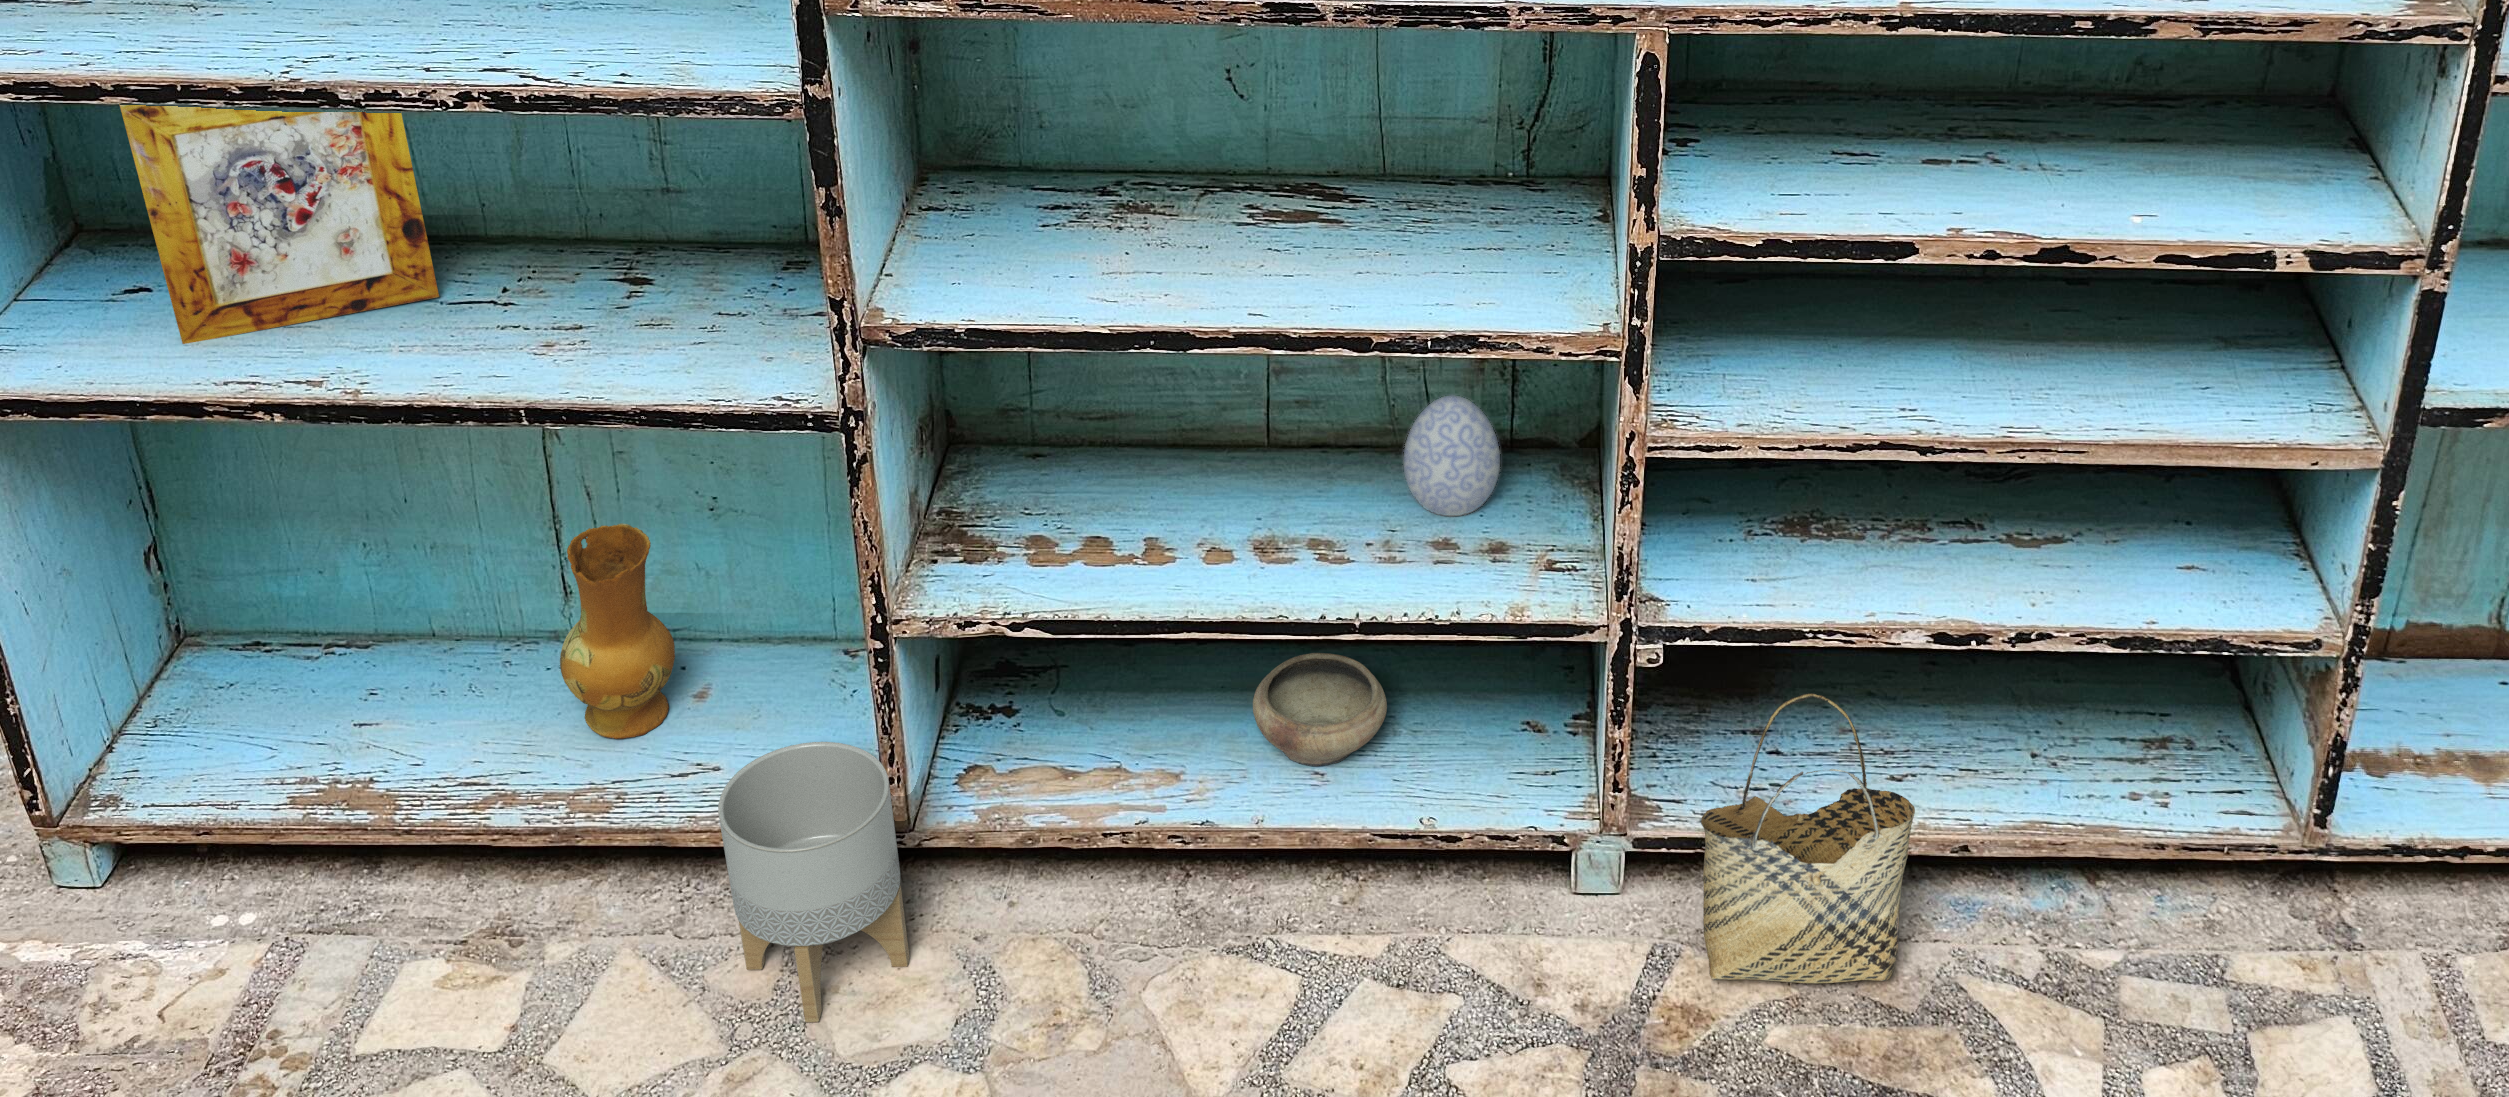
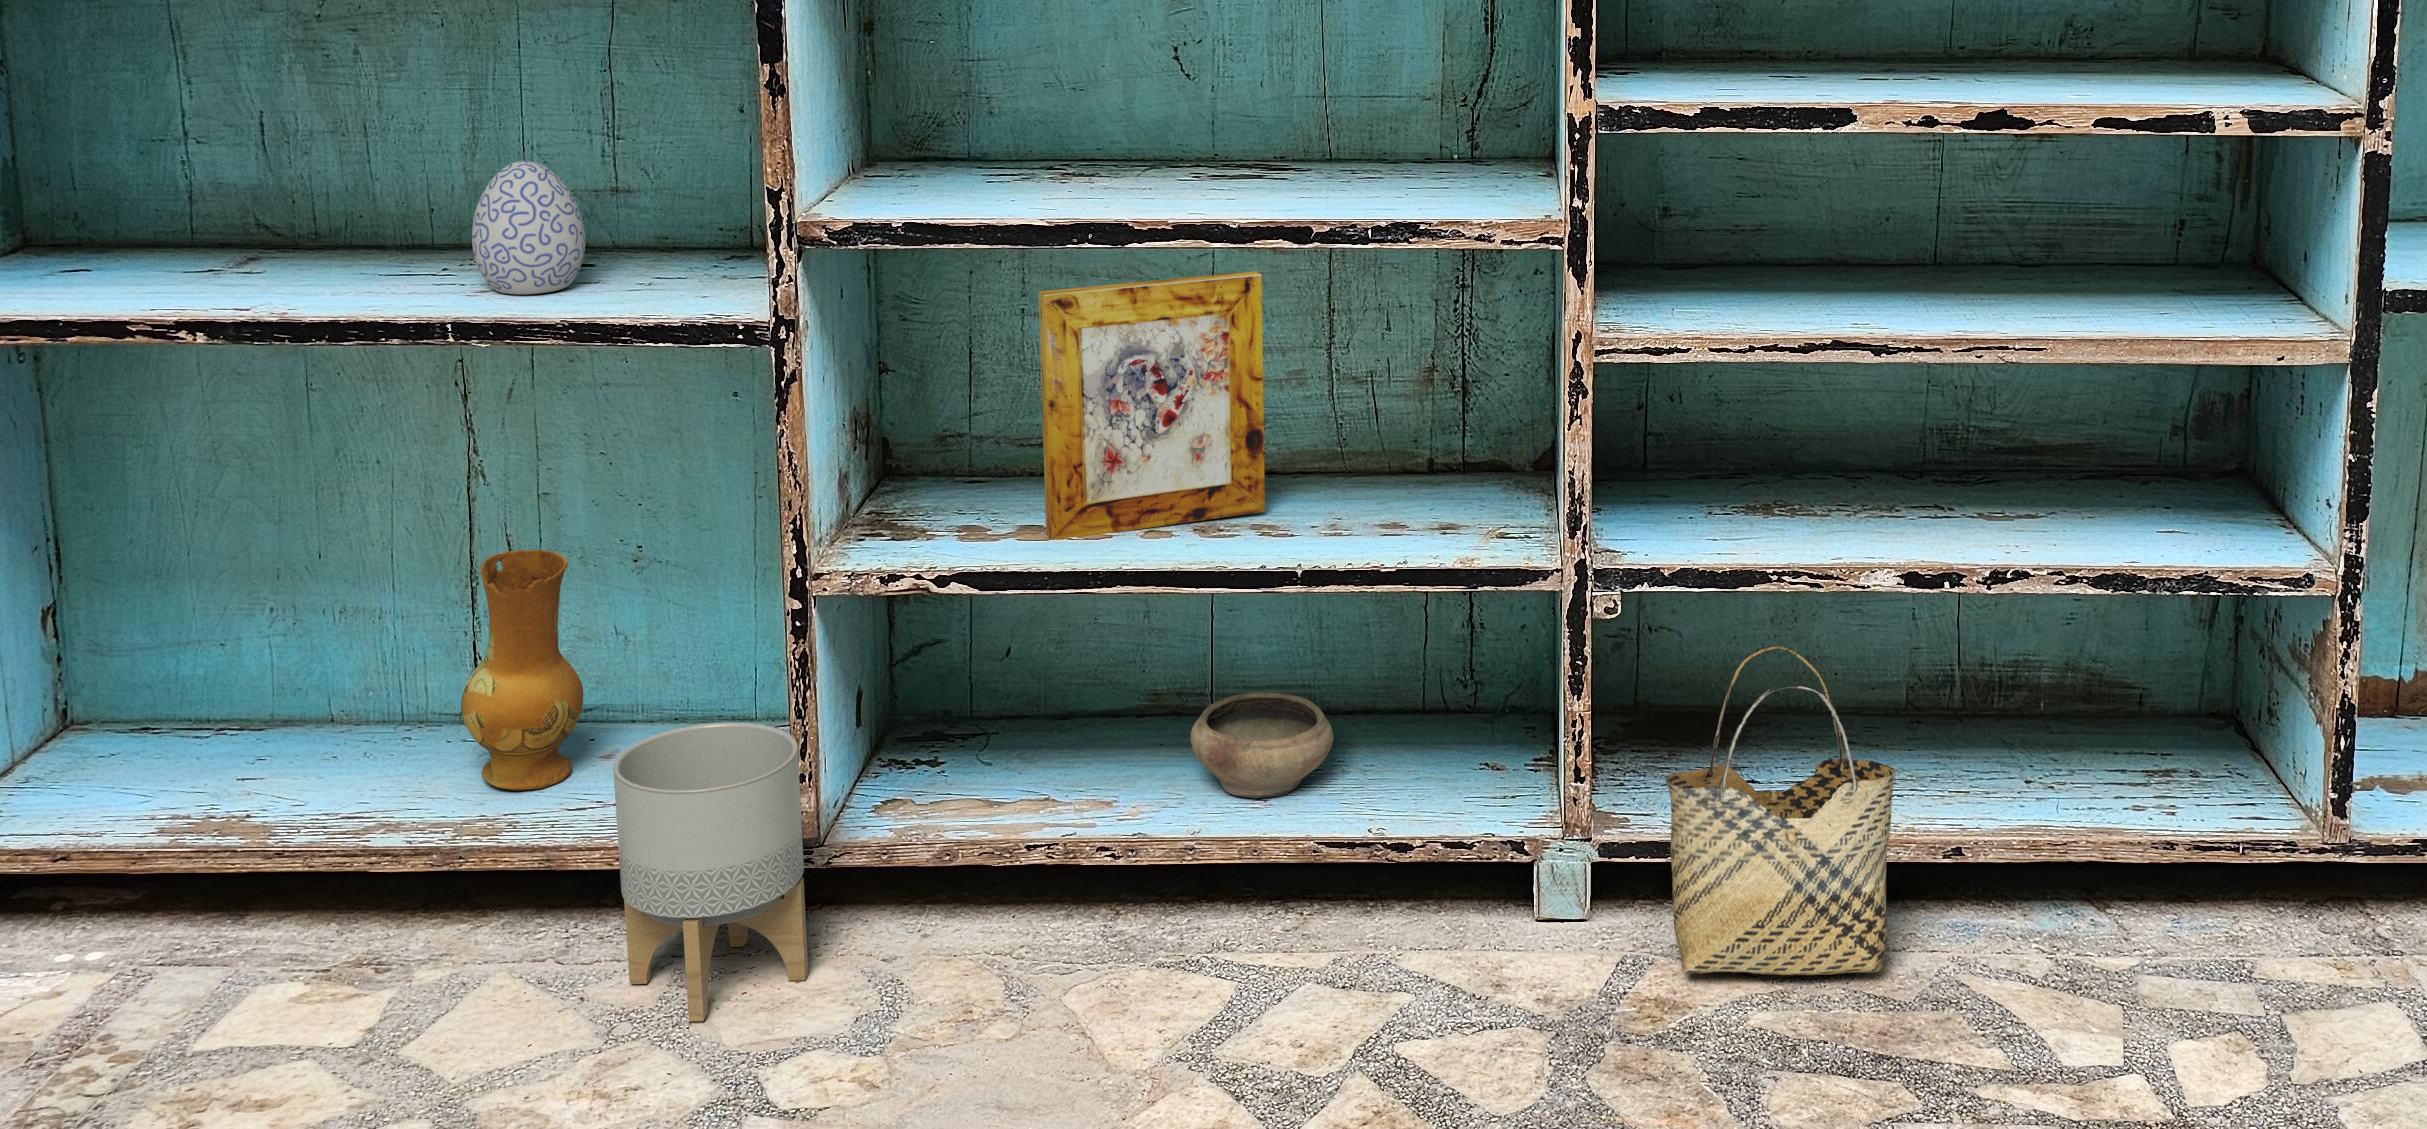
picture frame: present [120,105,439,344] -> present [1039,271,1265,540]
decorative egg: present [1404,396,1500,516] -> present [472,161,585,294]

